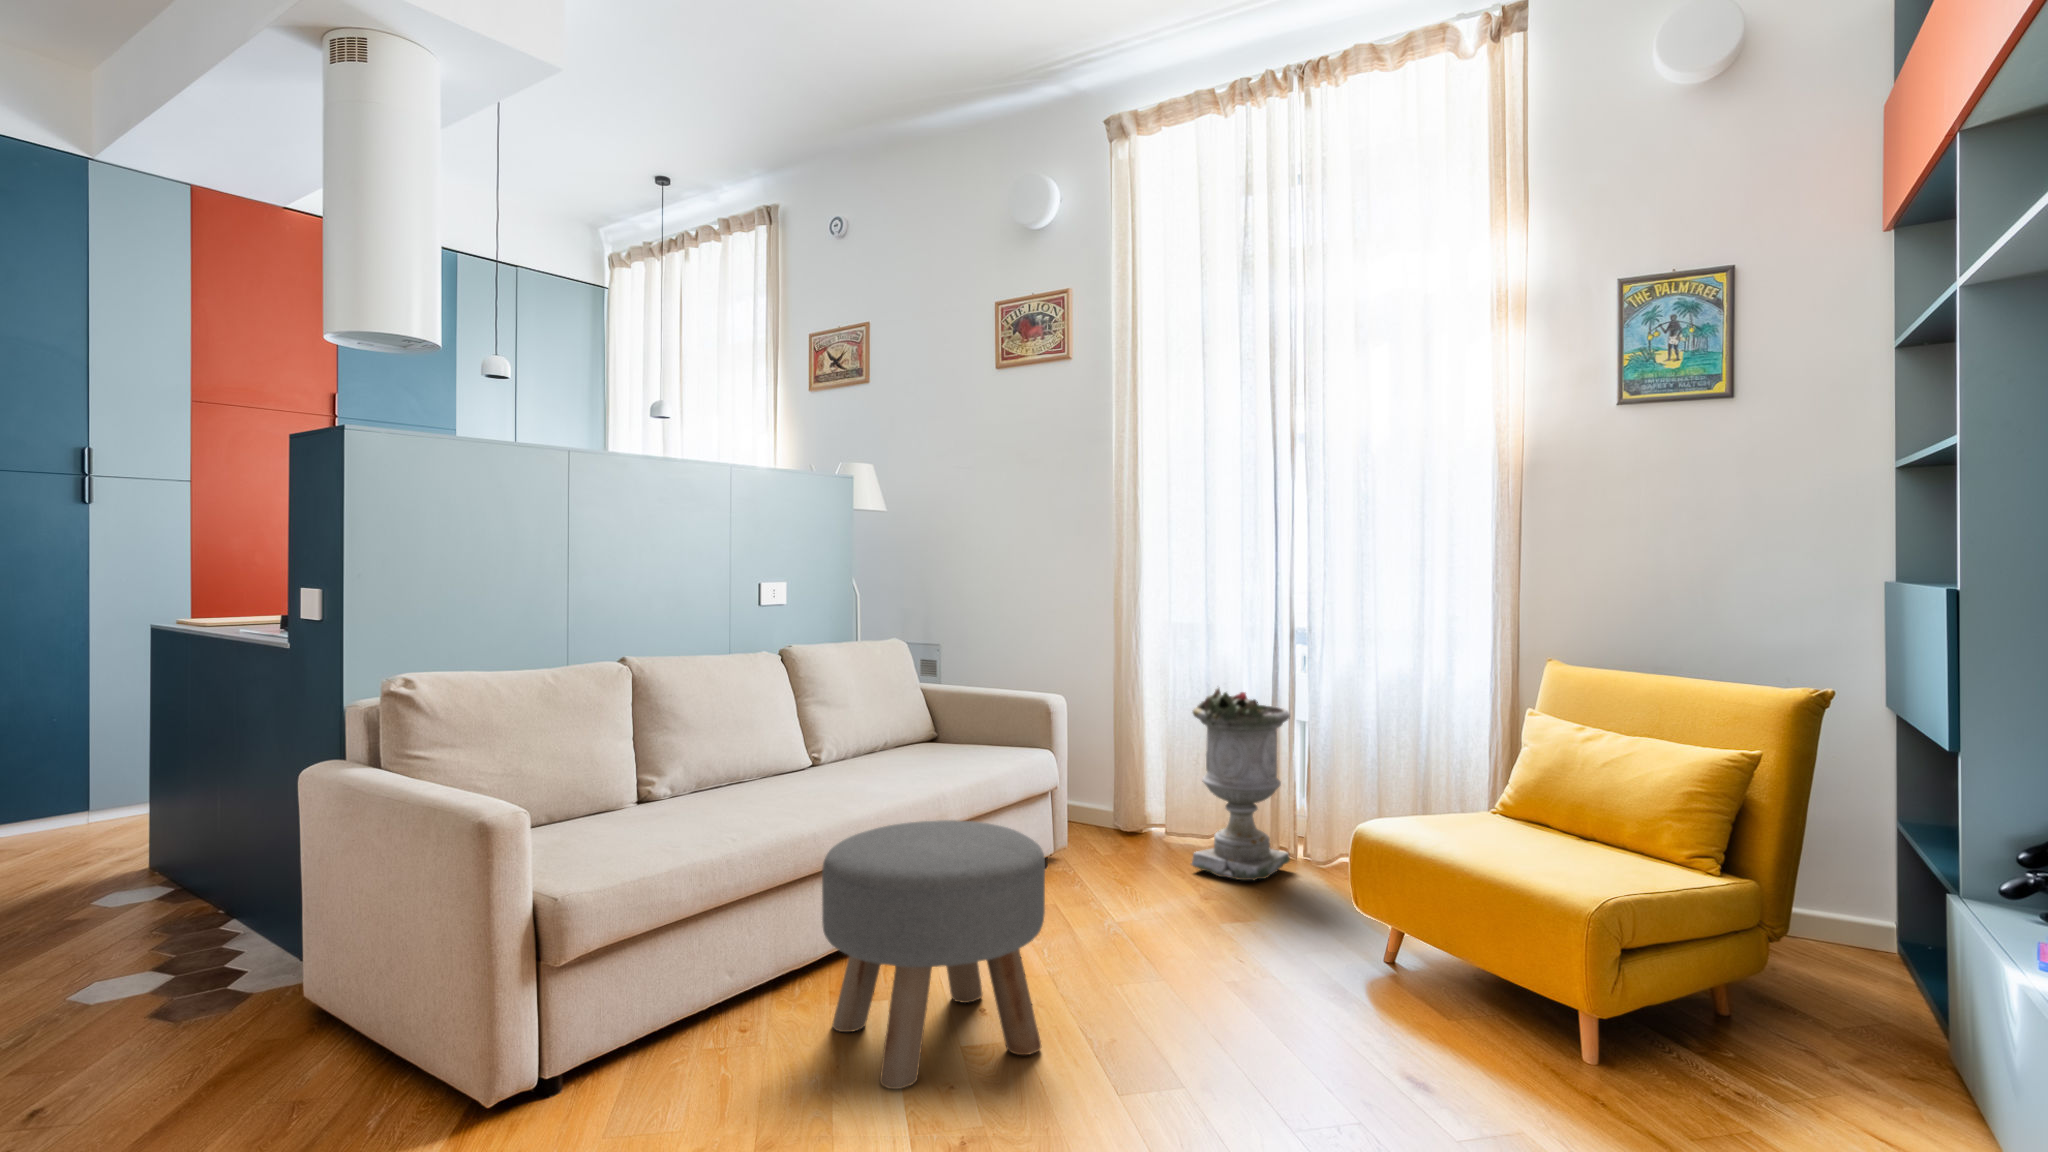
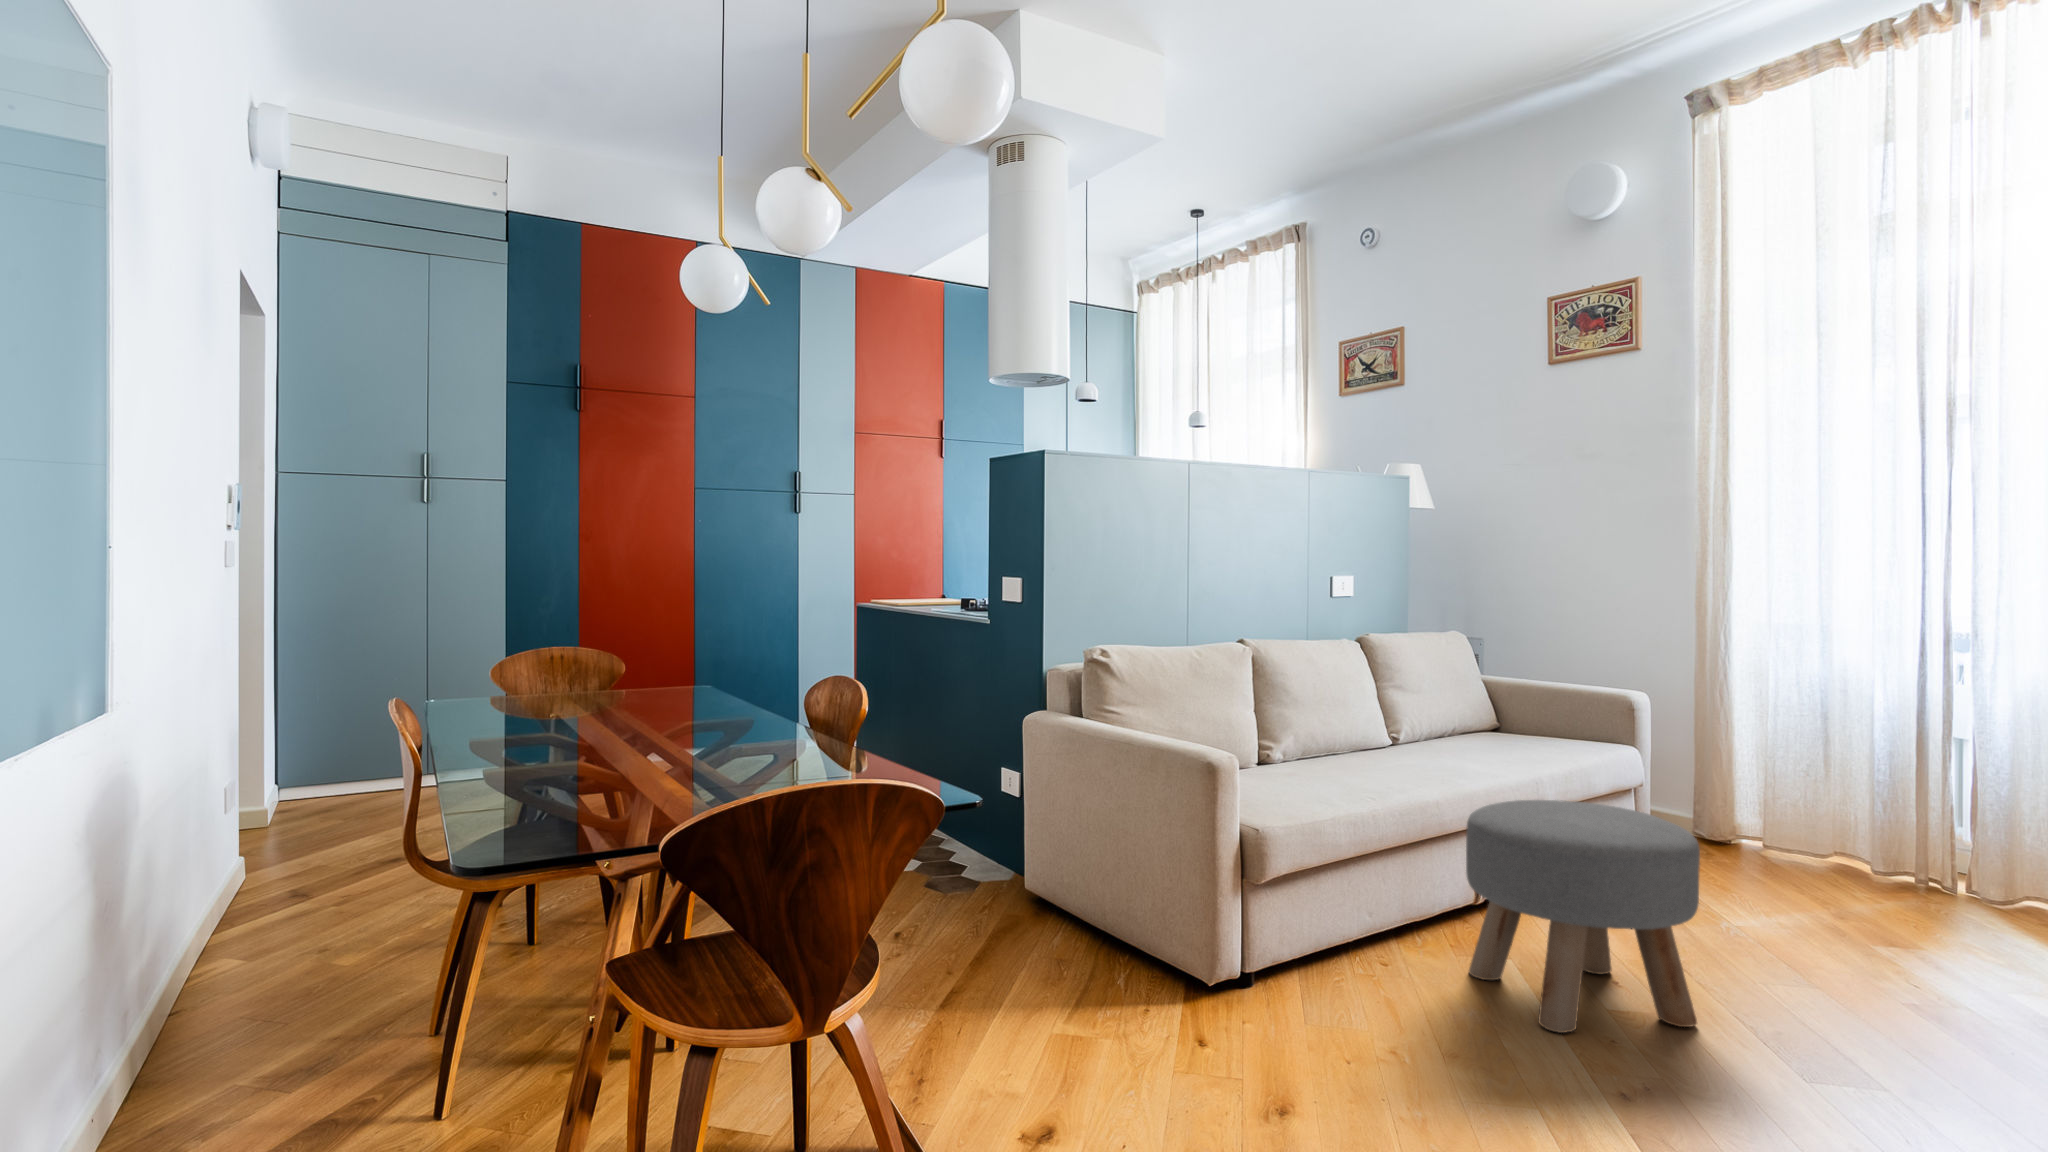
planter: present [1191,688,1290,880] -> none [1809,693,1949,907]

